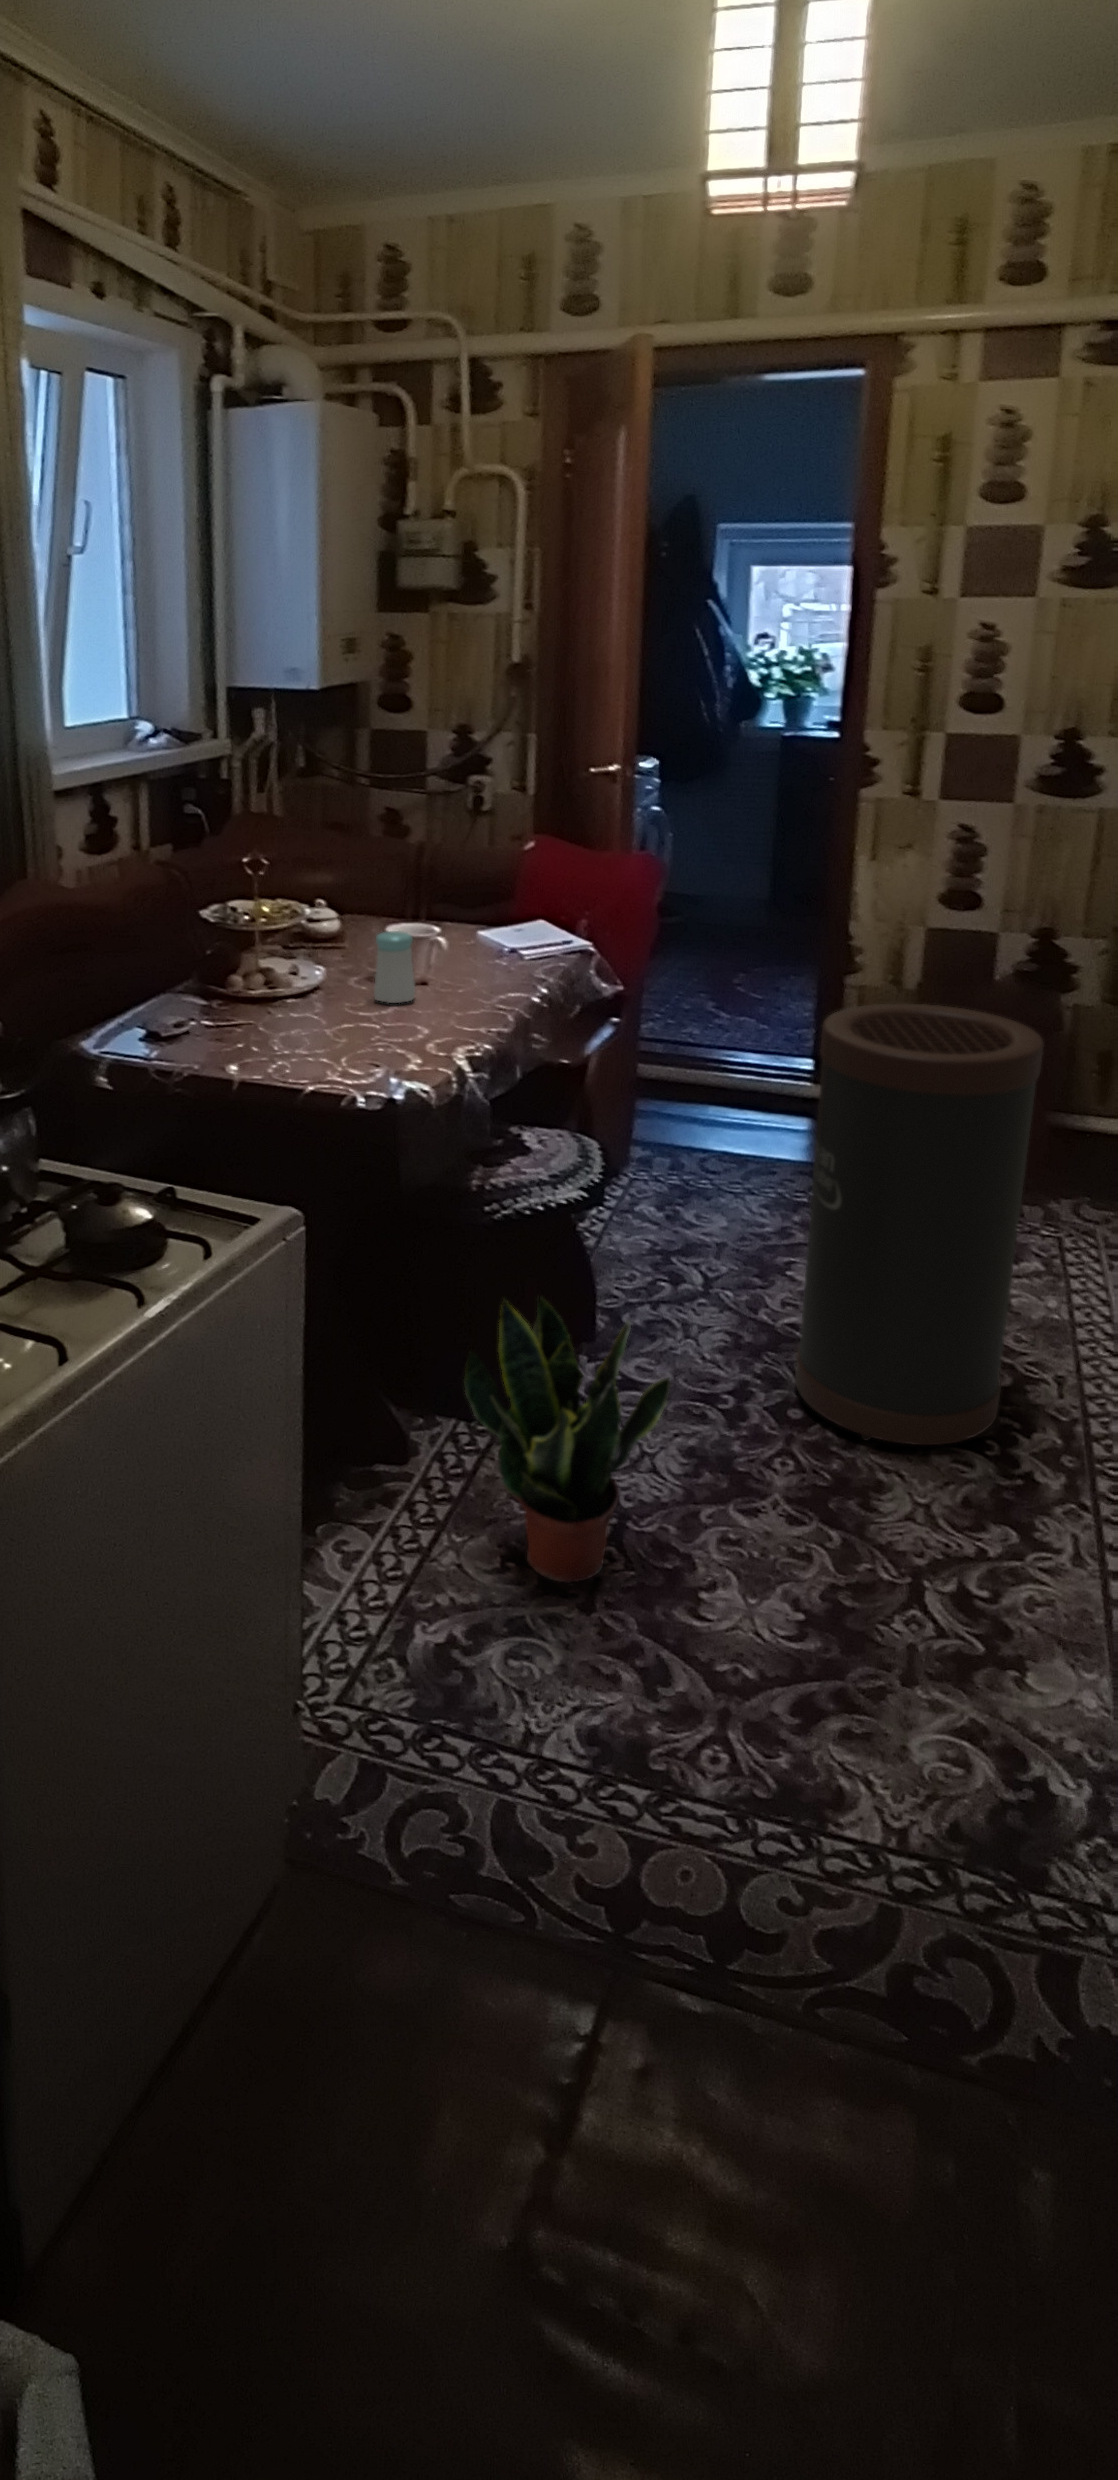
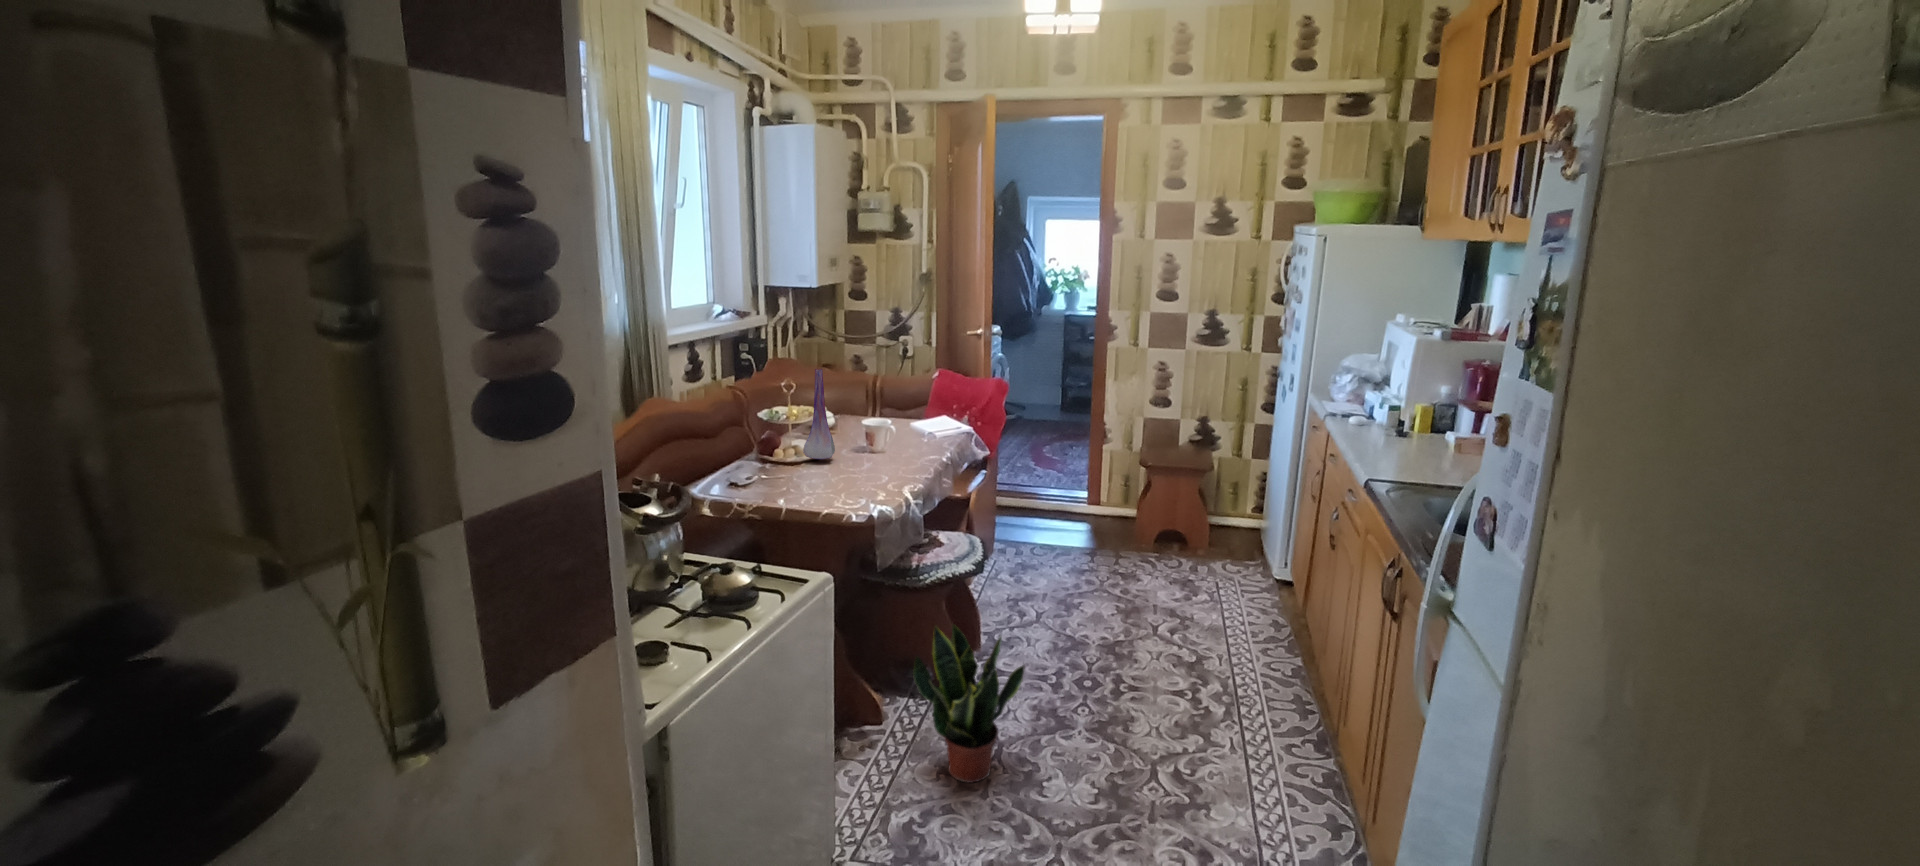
vase: none [276,827,339,995] -> present [803,369,835,459]
salt shaker: present [374,931,415,1003] -> none [856,424,878,464]
trash can: present [795,1004,1043,1445] -> none [1087,460,1209,697]

